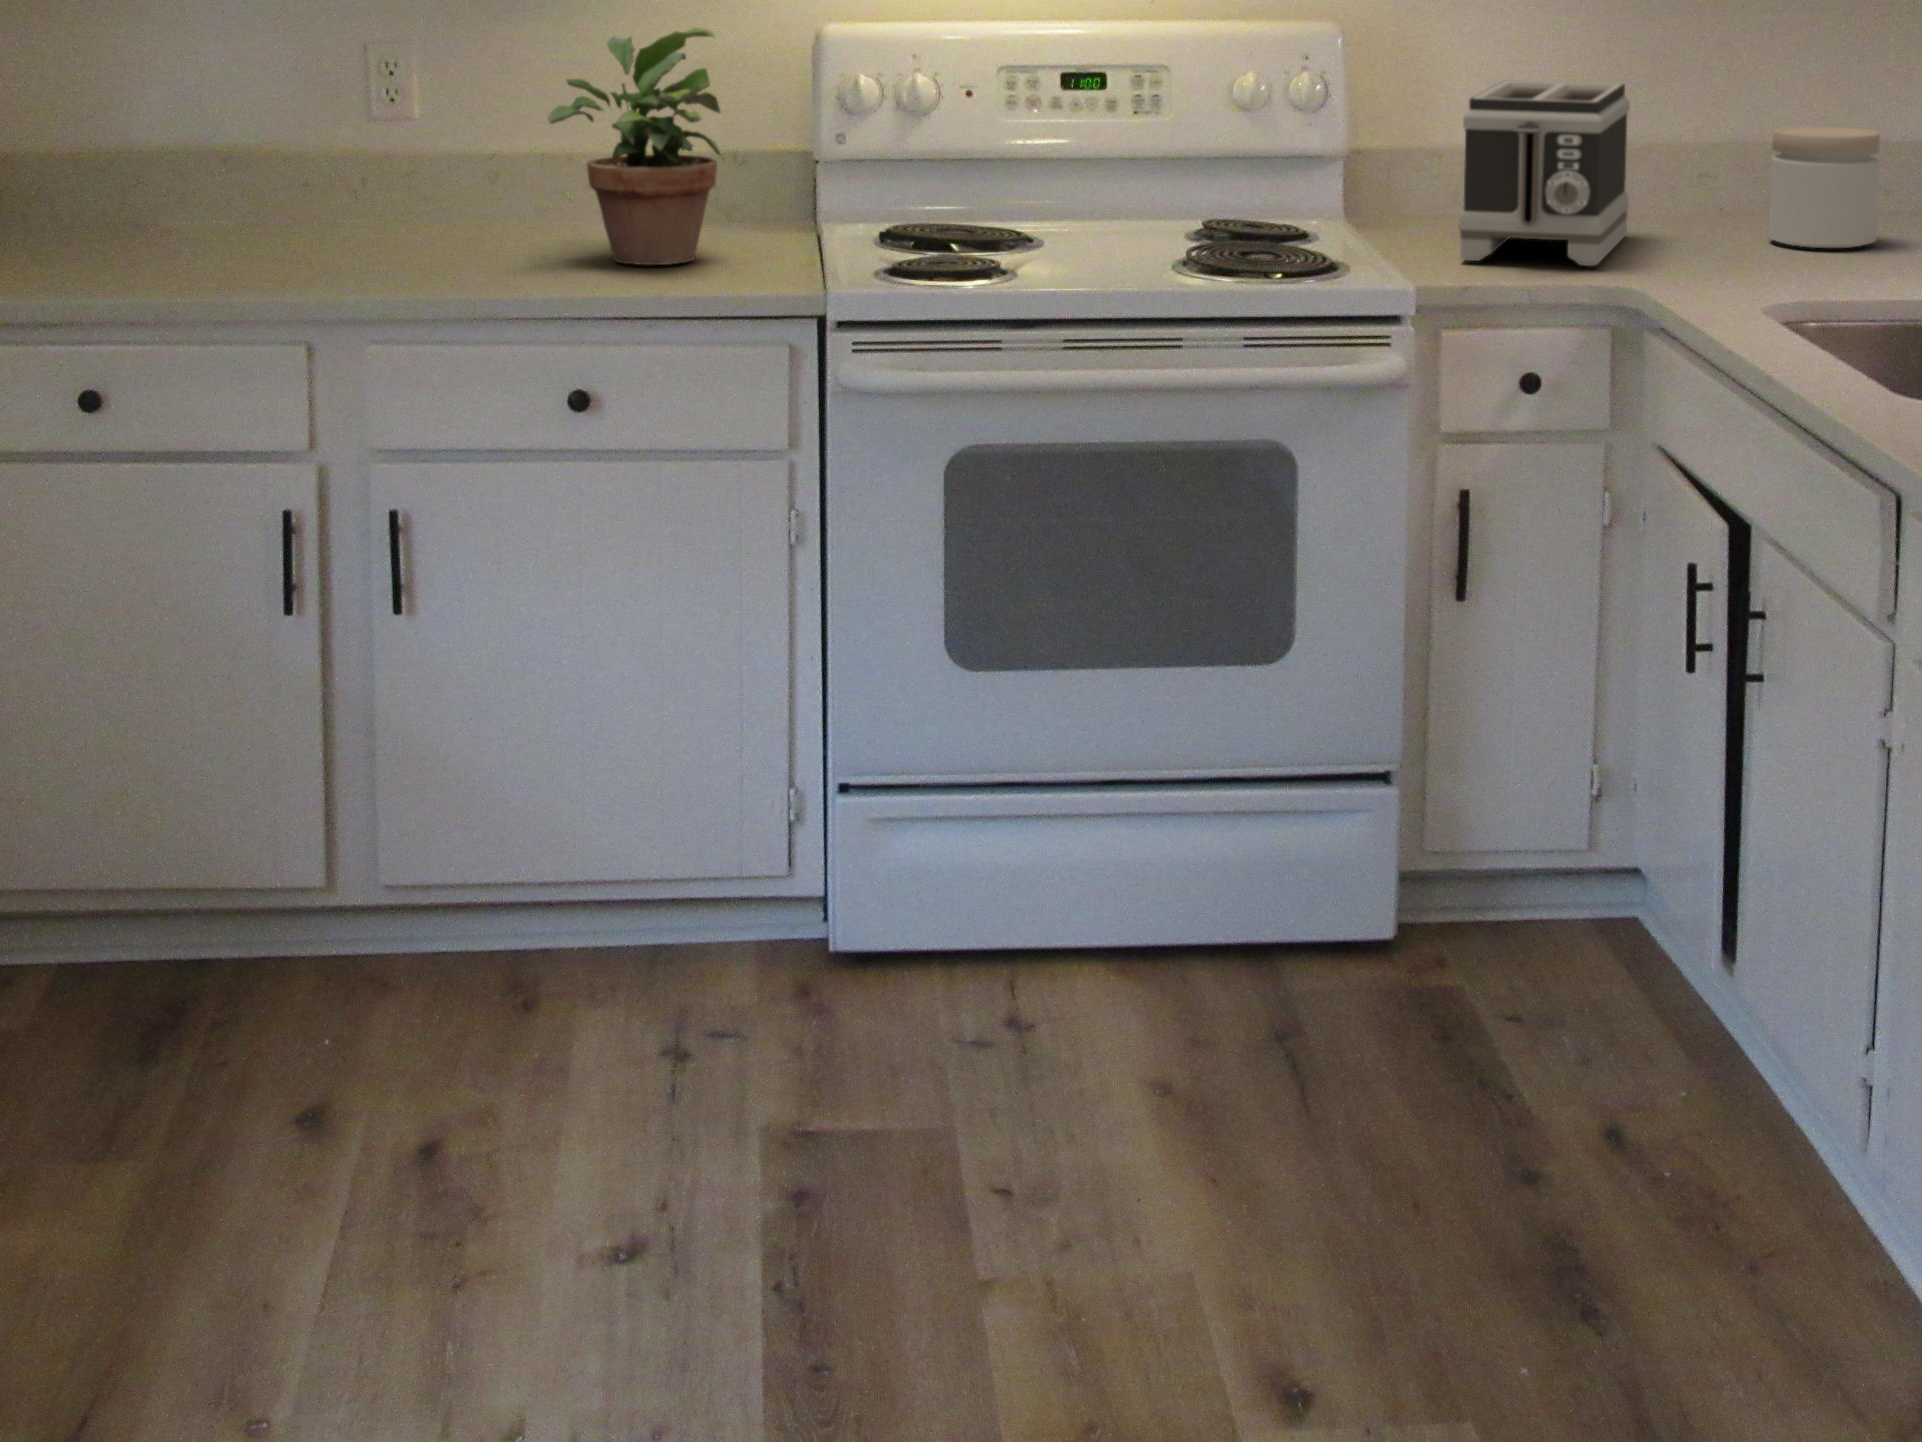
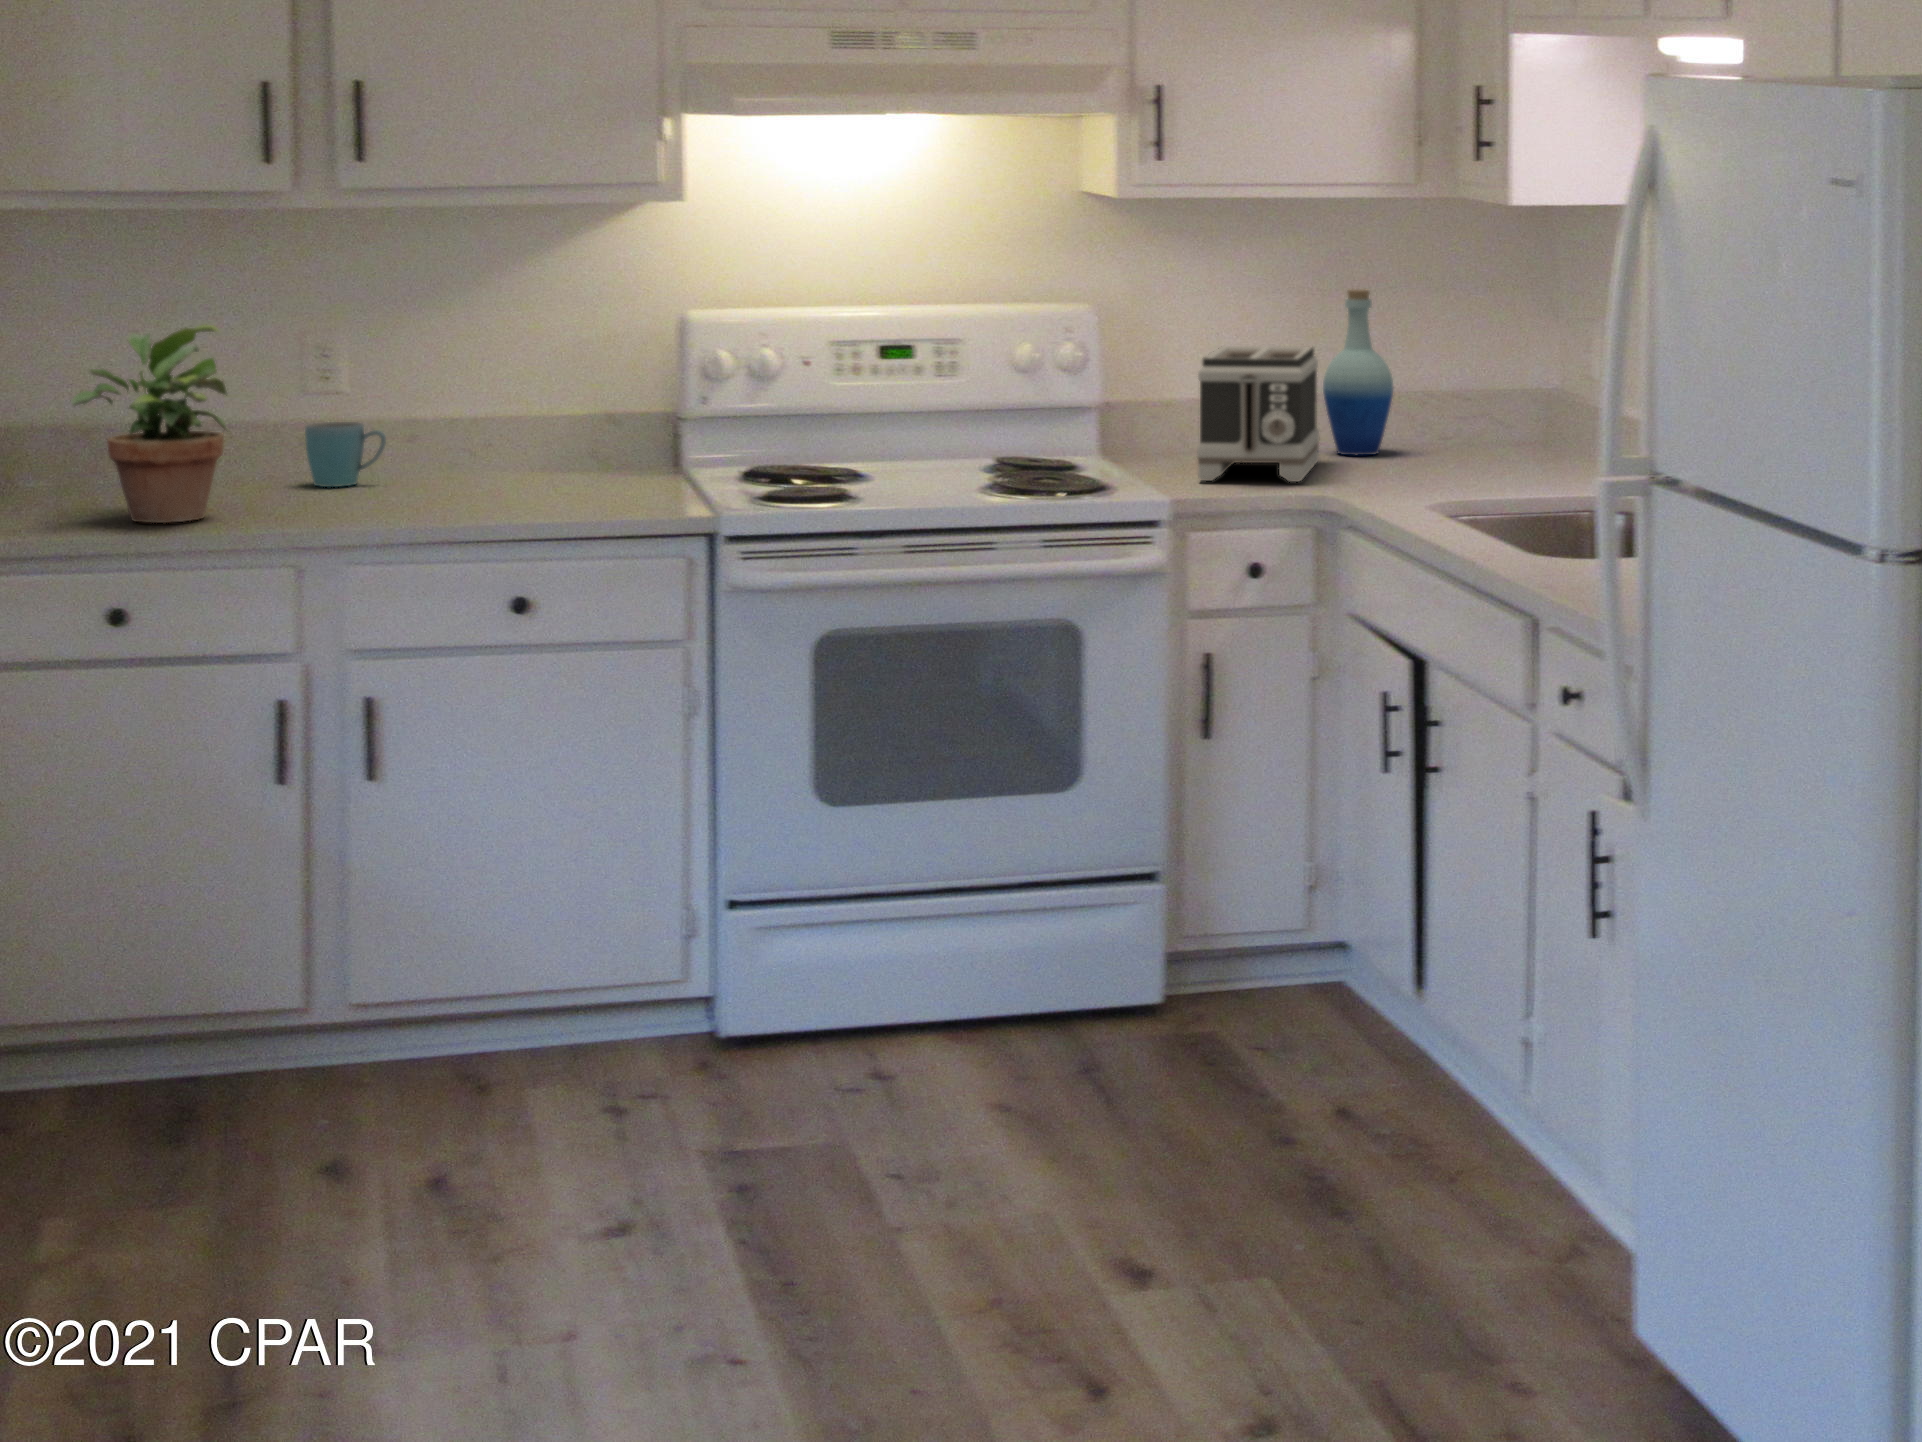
bottle: none [1637,7,1732,228] -> present [1323,289,1393,455]
potted plant: present [548,28,724,265] -> present [71,325,227,523]
jar: present [1769,126,1880,248] -> none [1424,376,1503,466]
mug: none [361,156,455,237] -> present [305,422,386,487]

